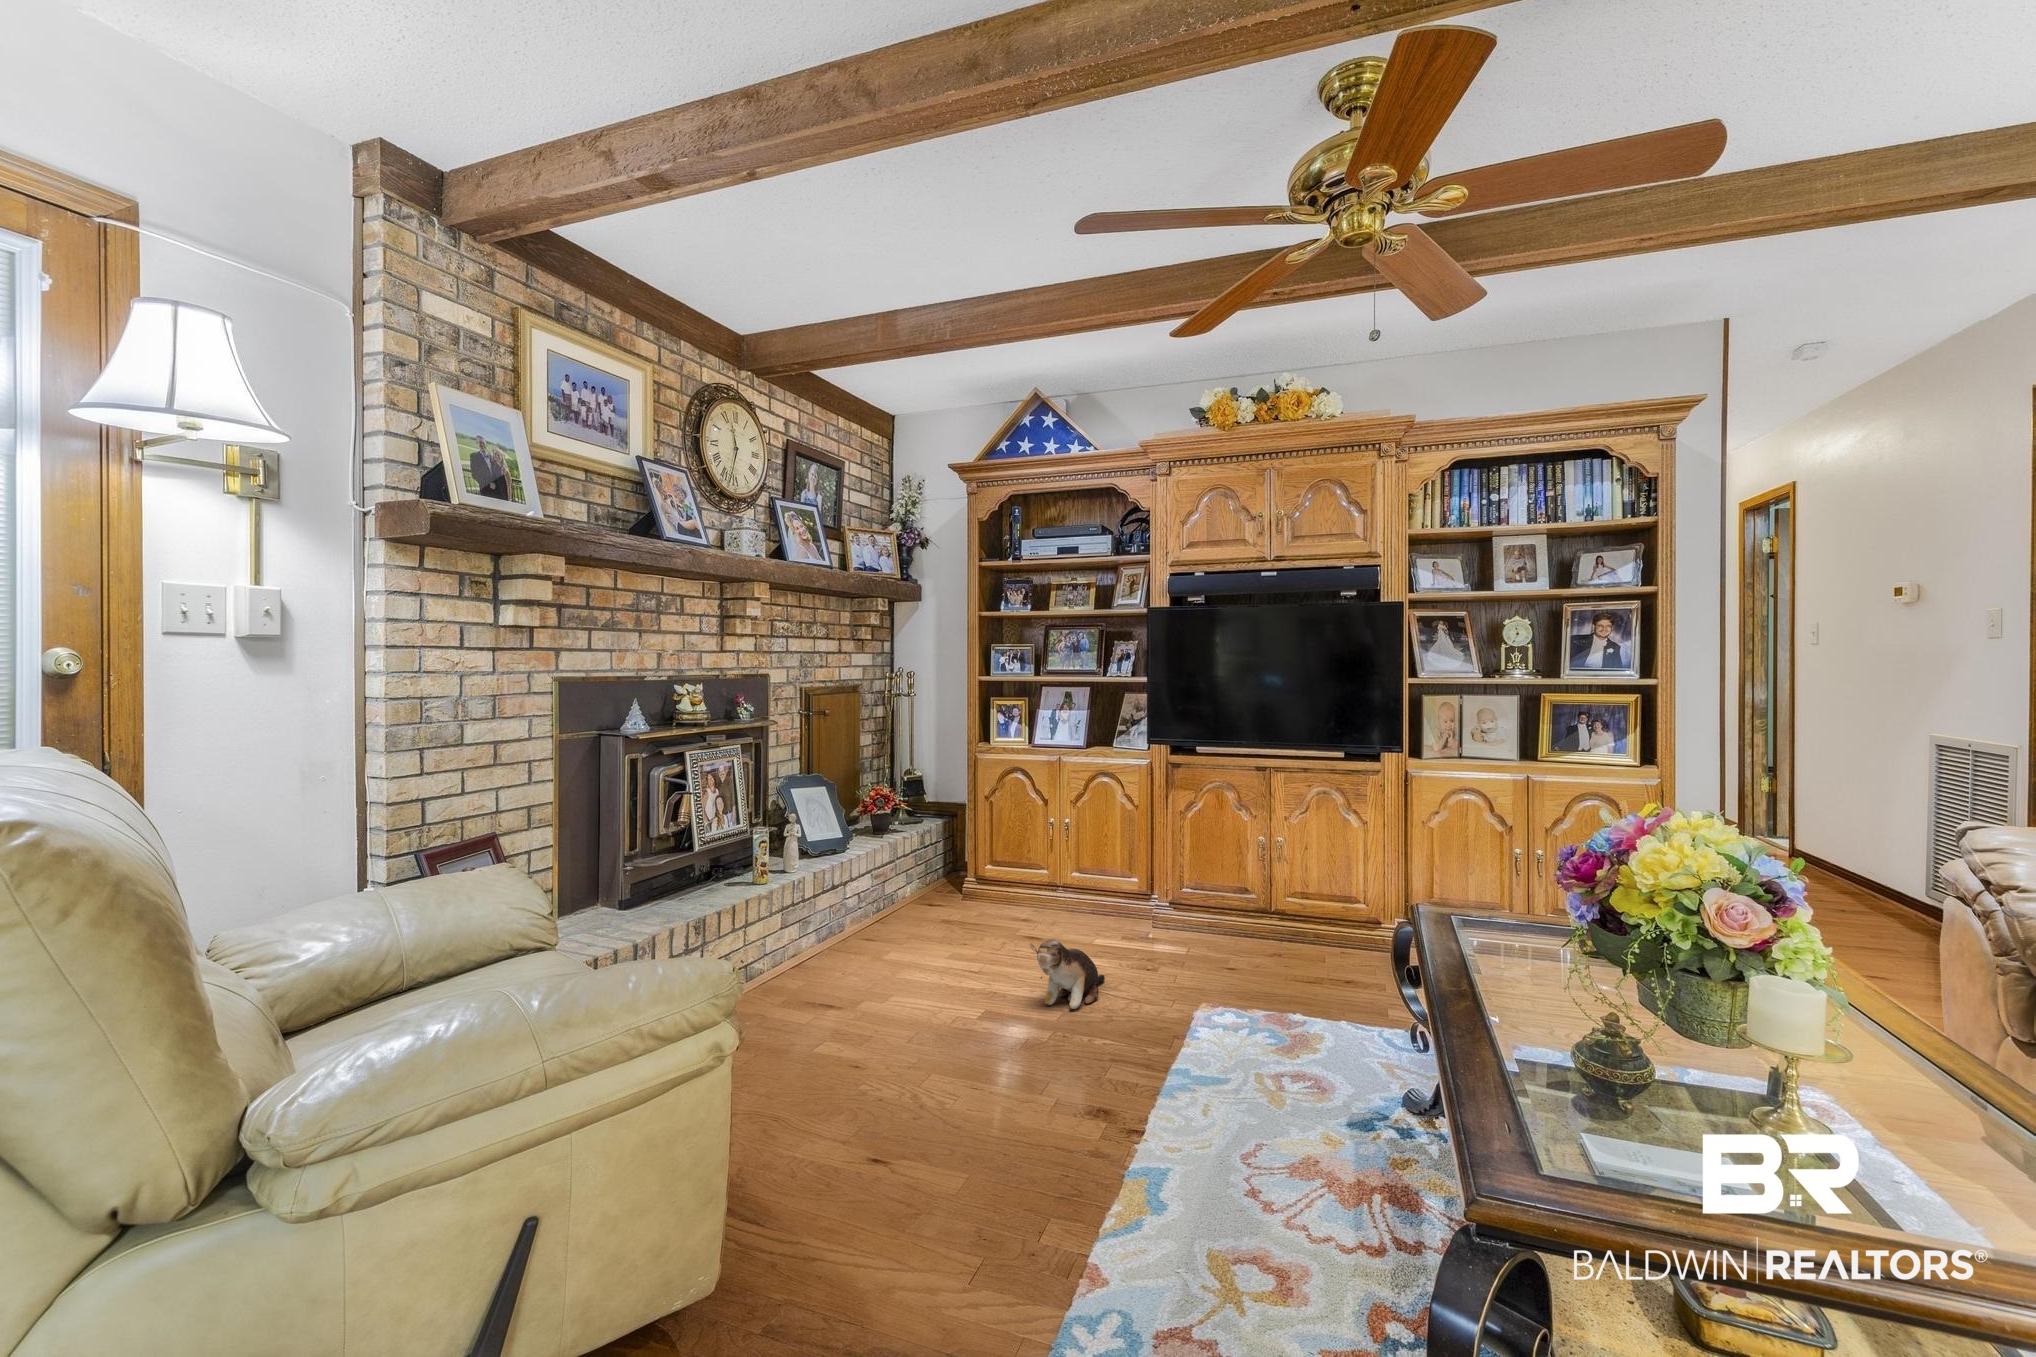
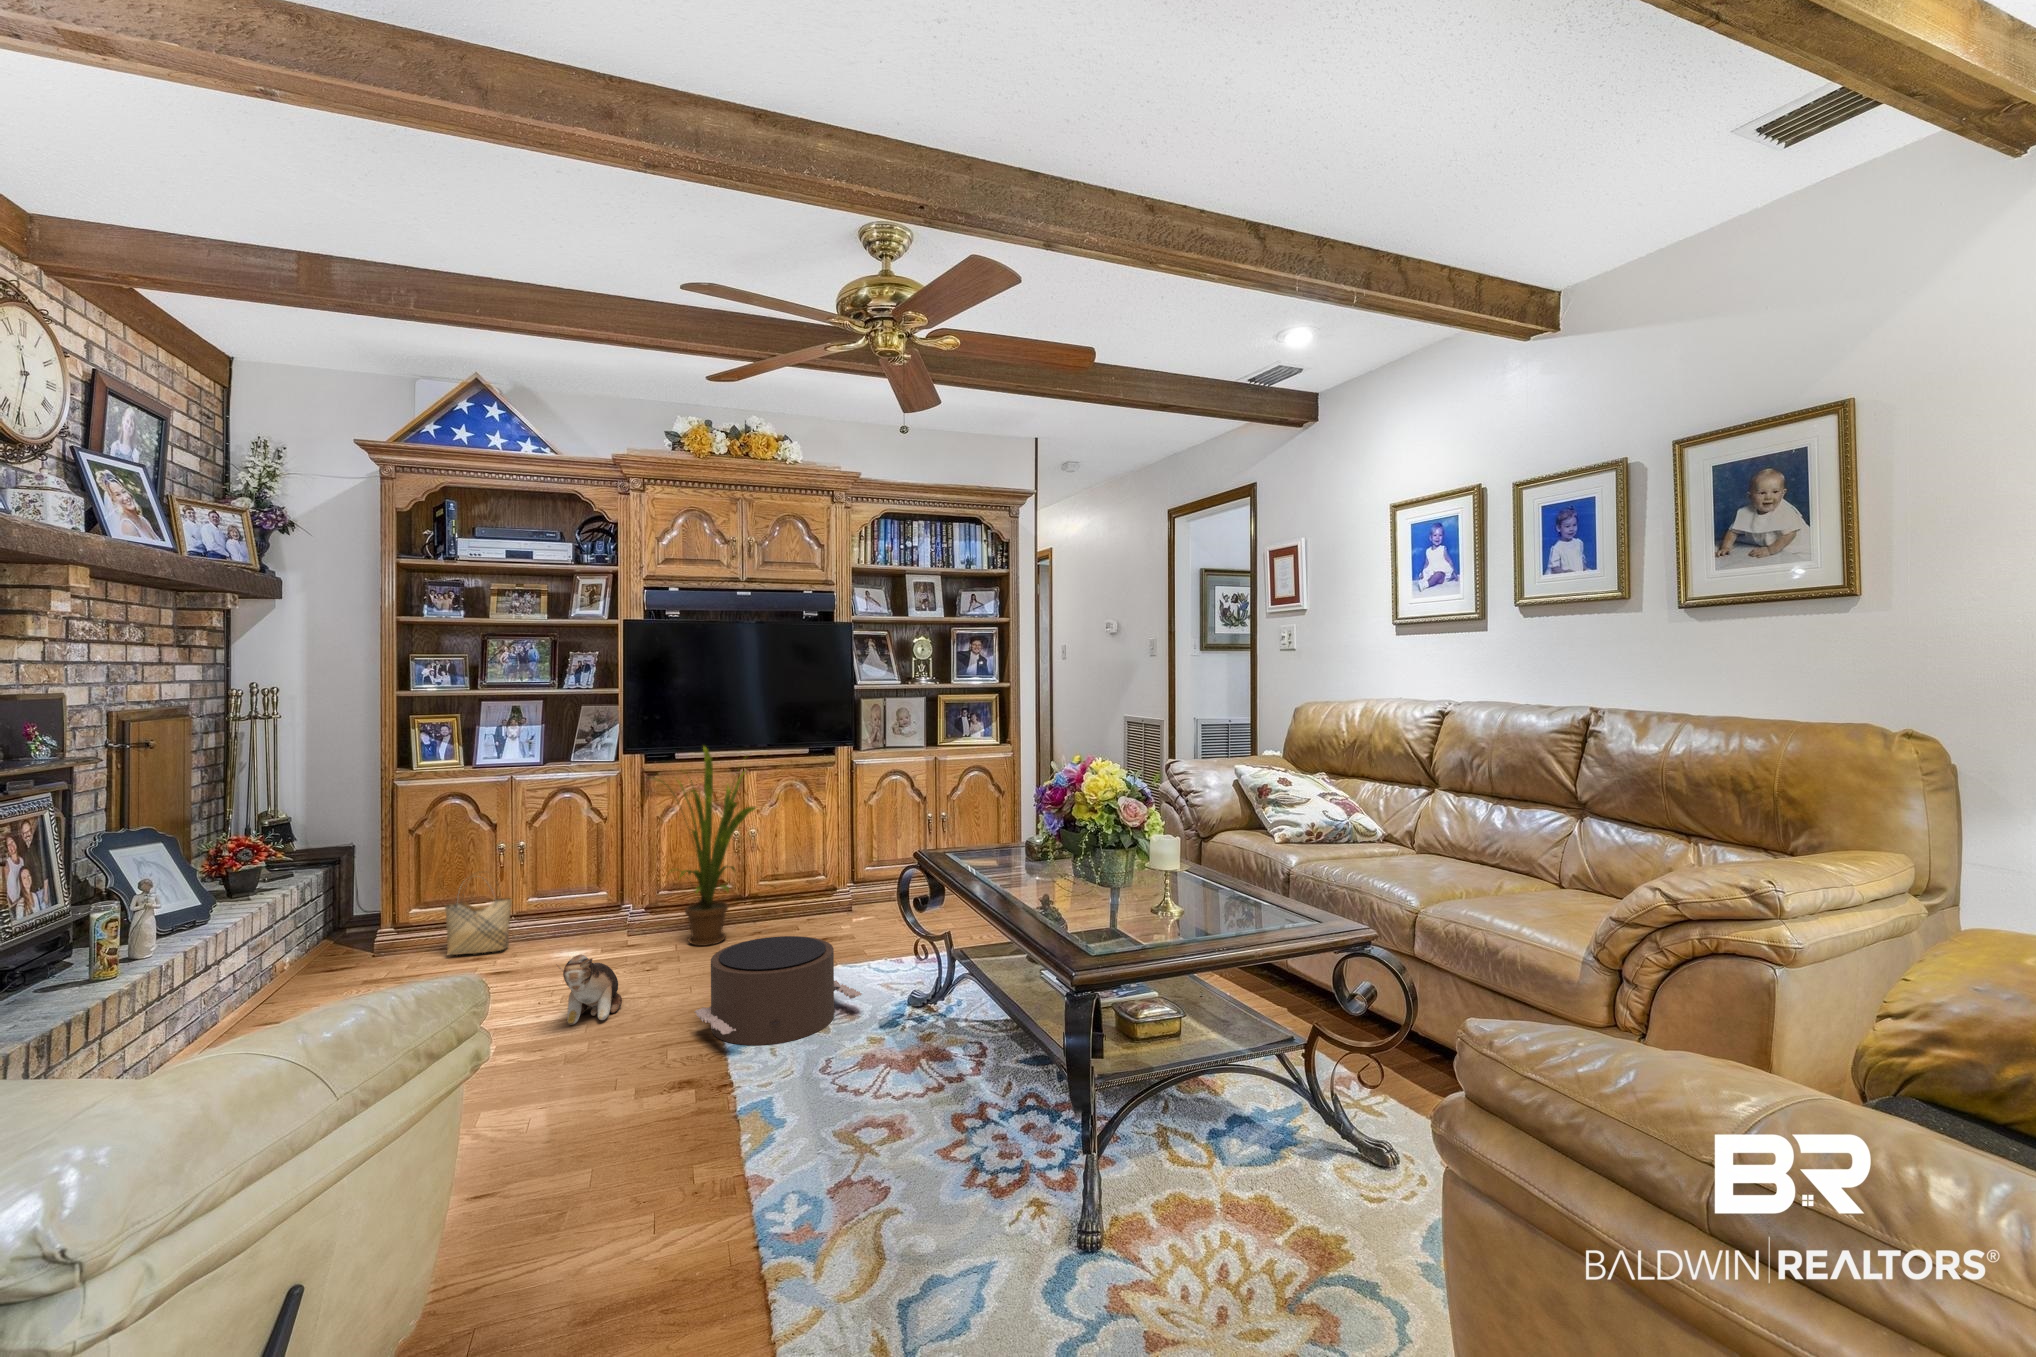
house plant: none [1156,738,1272,953] -> present [648,747,756,946]
woven basket: none [1005,838,1055,912] -> present [445,877,512,955]
pouf: none [1142,965,1333,1102] -> present [694,936,862,1045]

